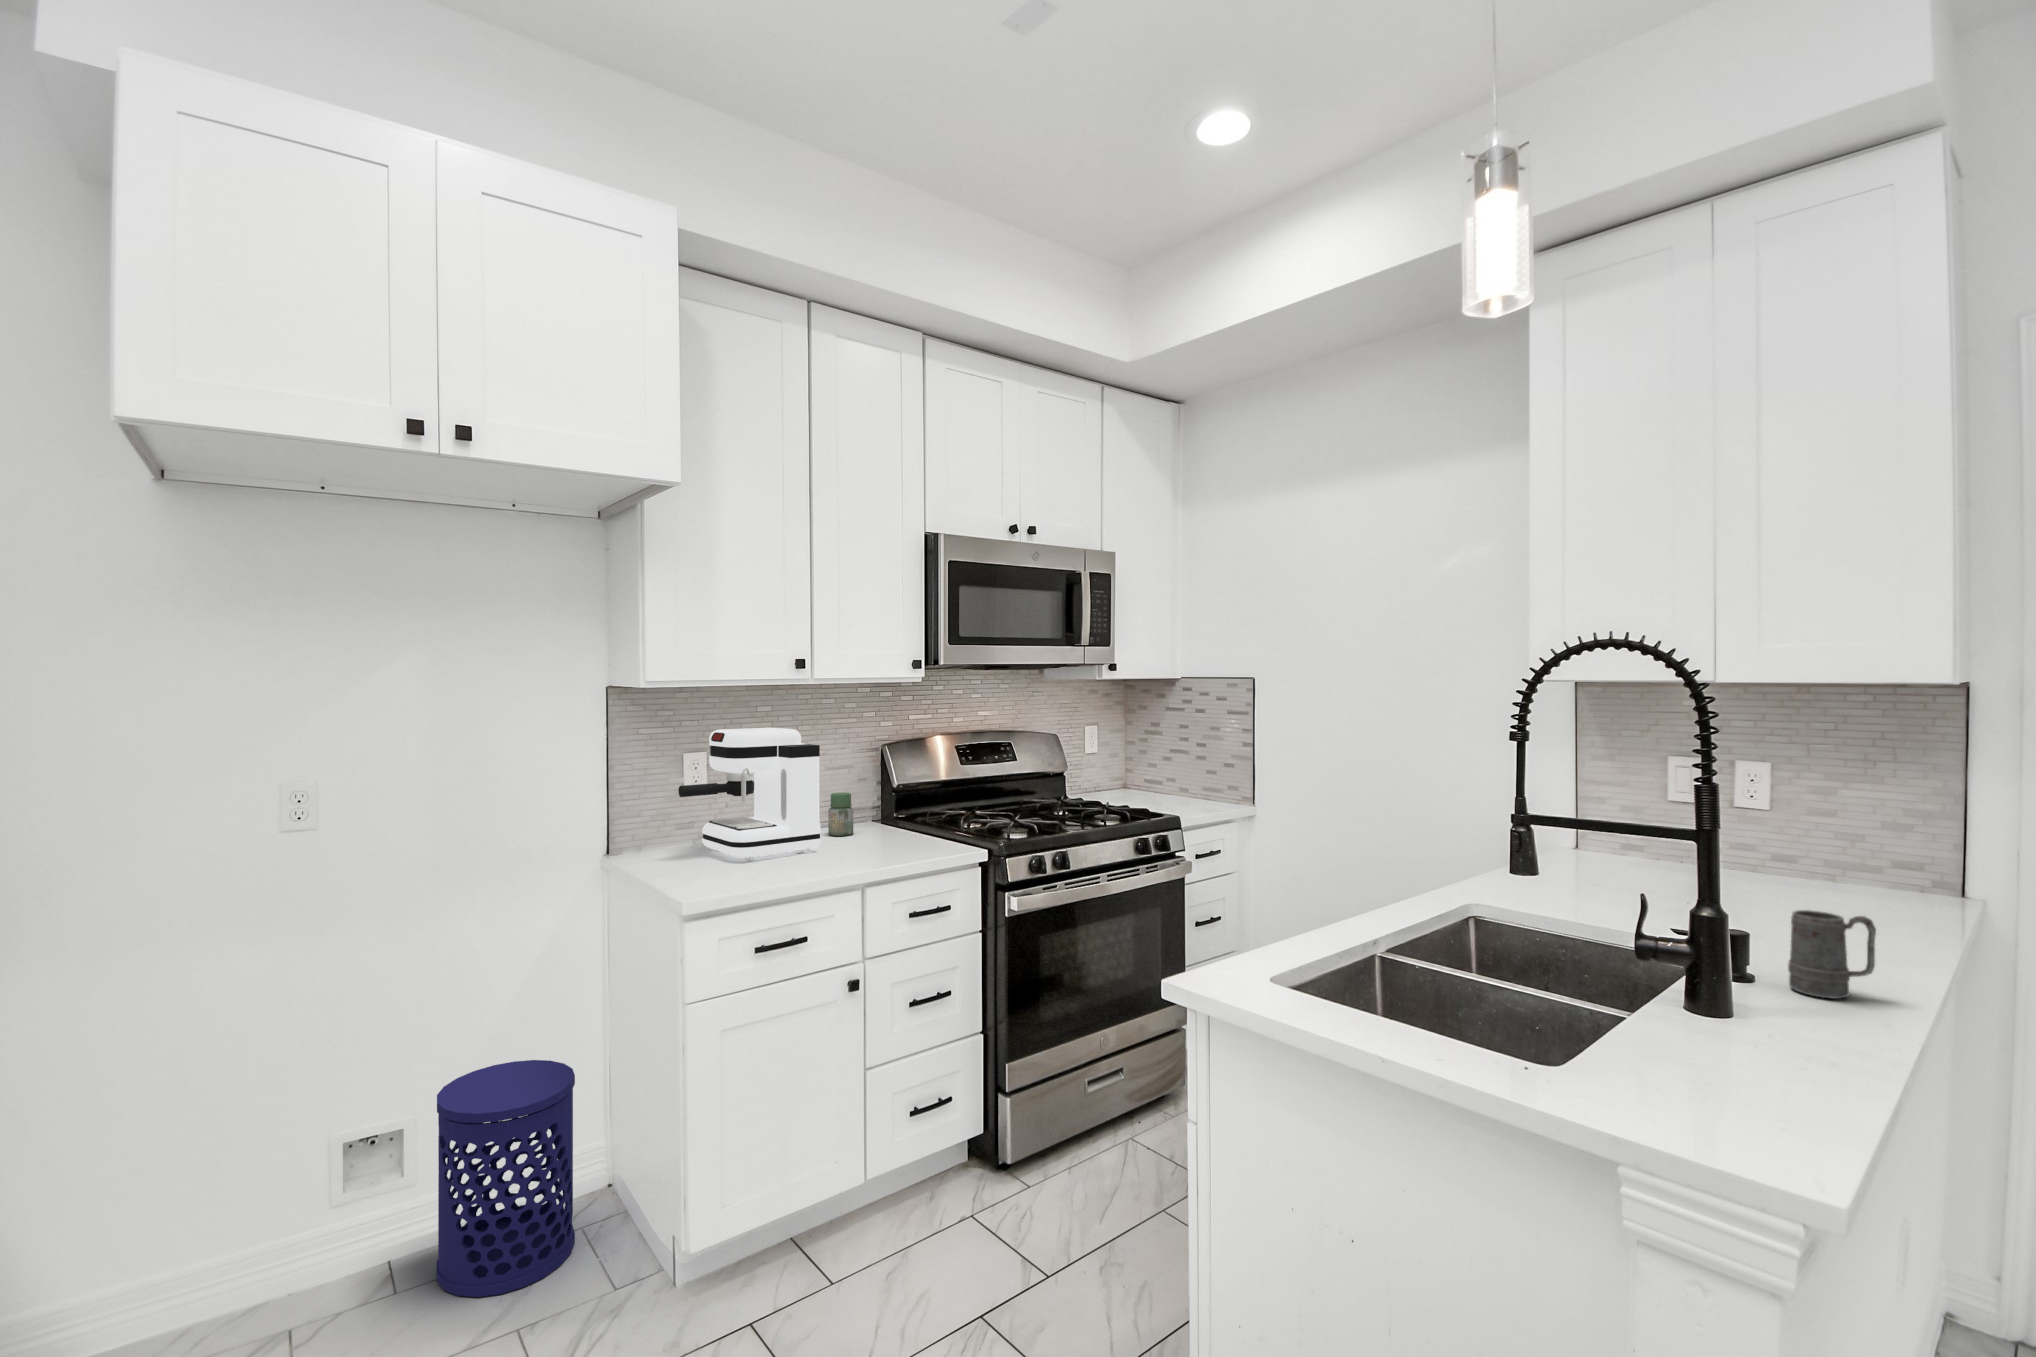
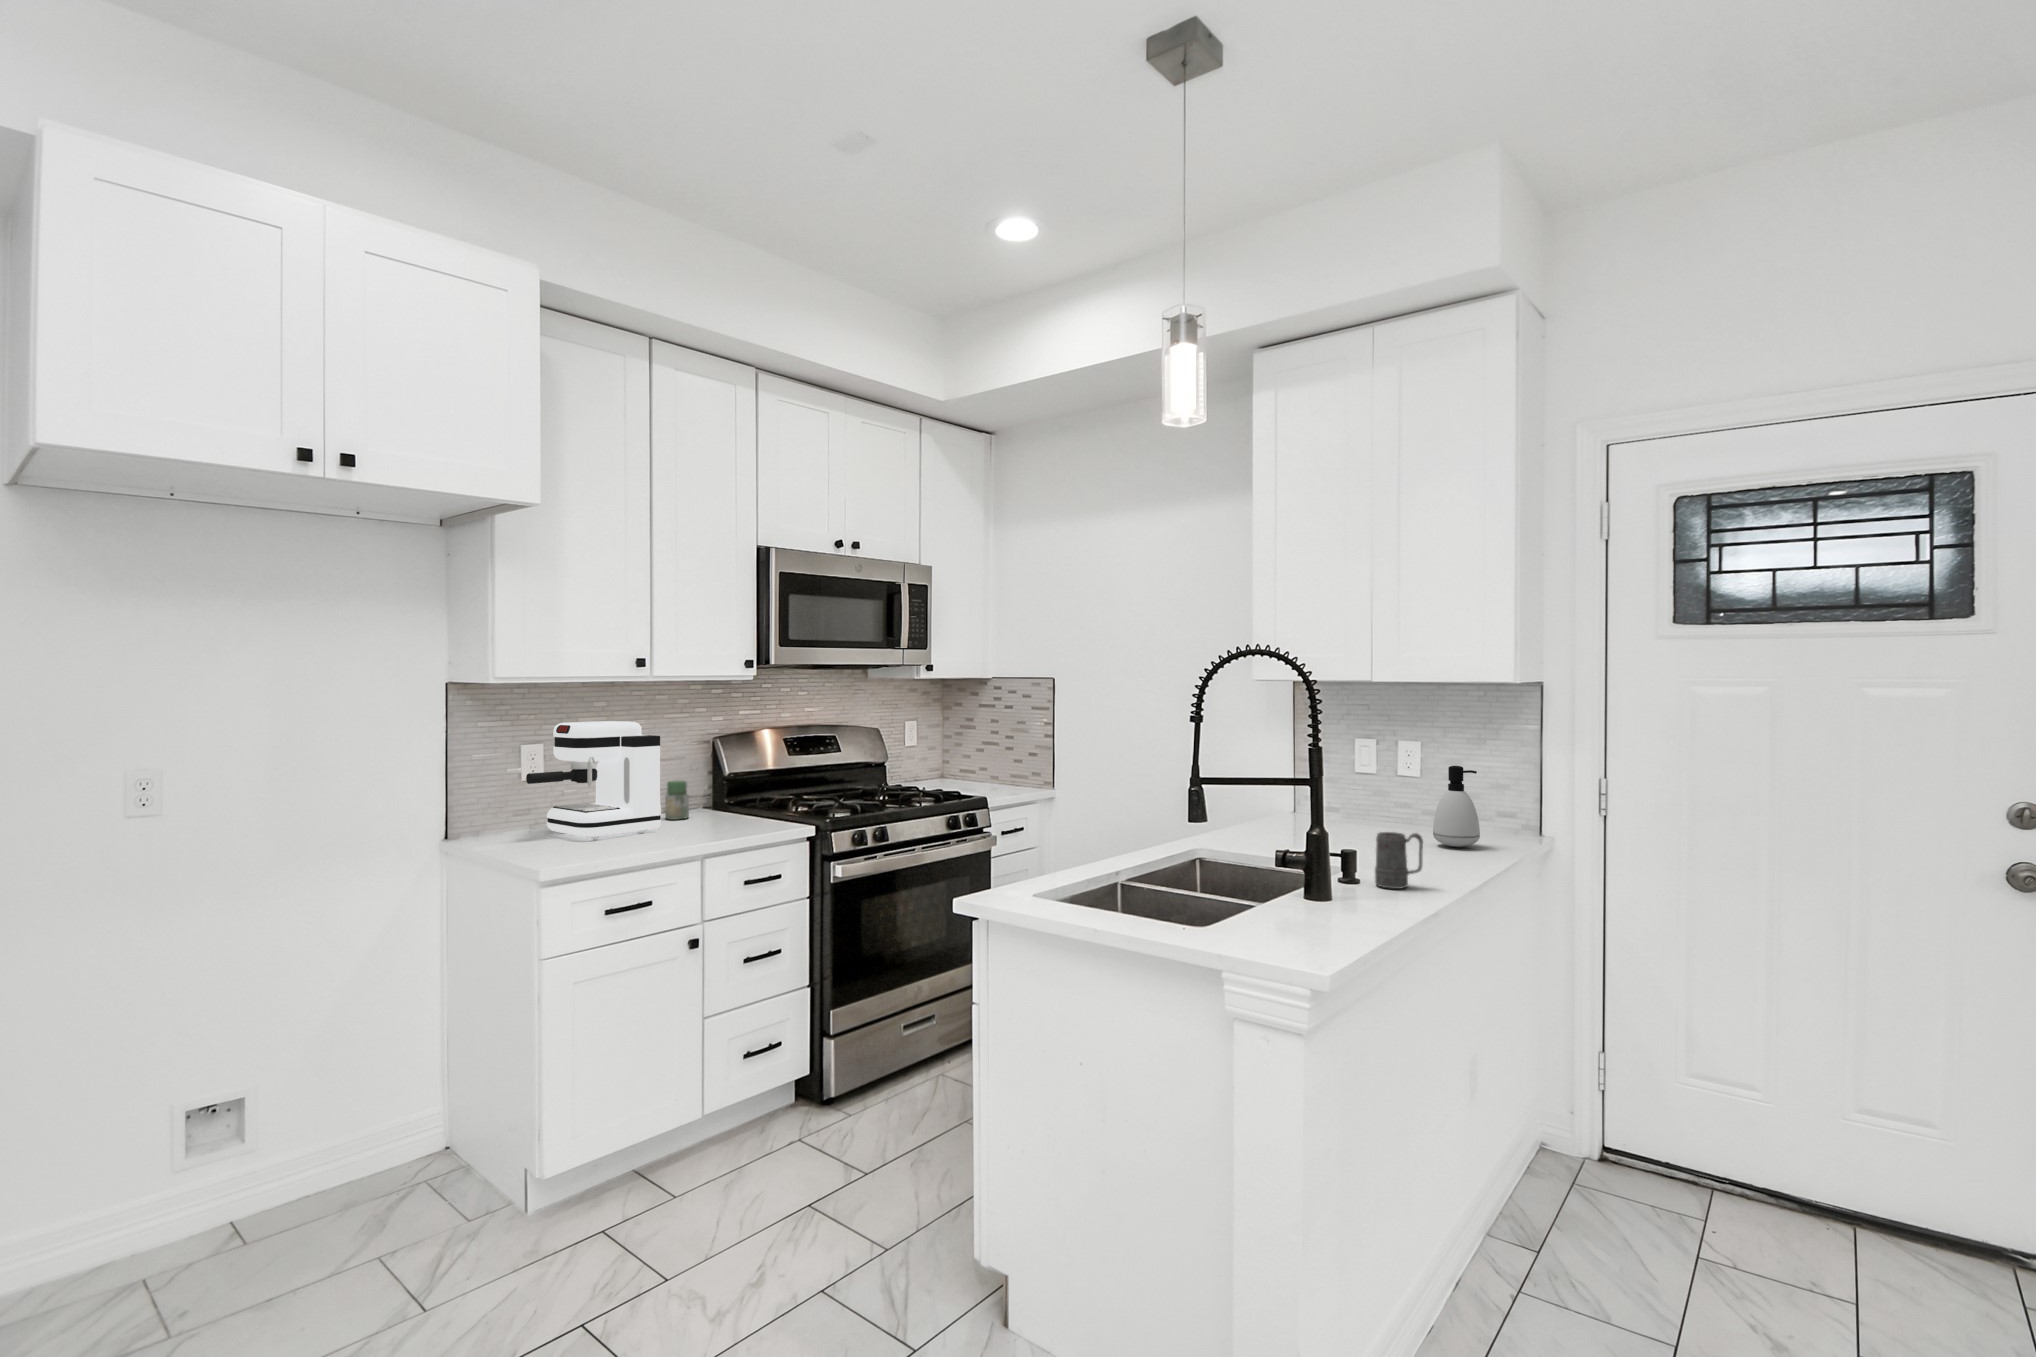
soap dispenser: none [1817,804,1898,917] -> present [1433,766,1480,847]
waste bin: present [437,1060,575,1297] -> none [297,1028,431,1235]

